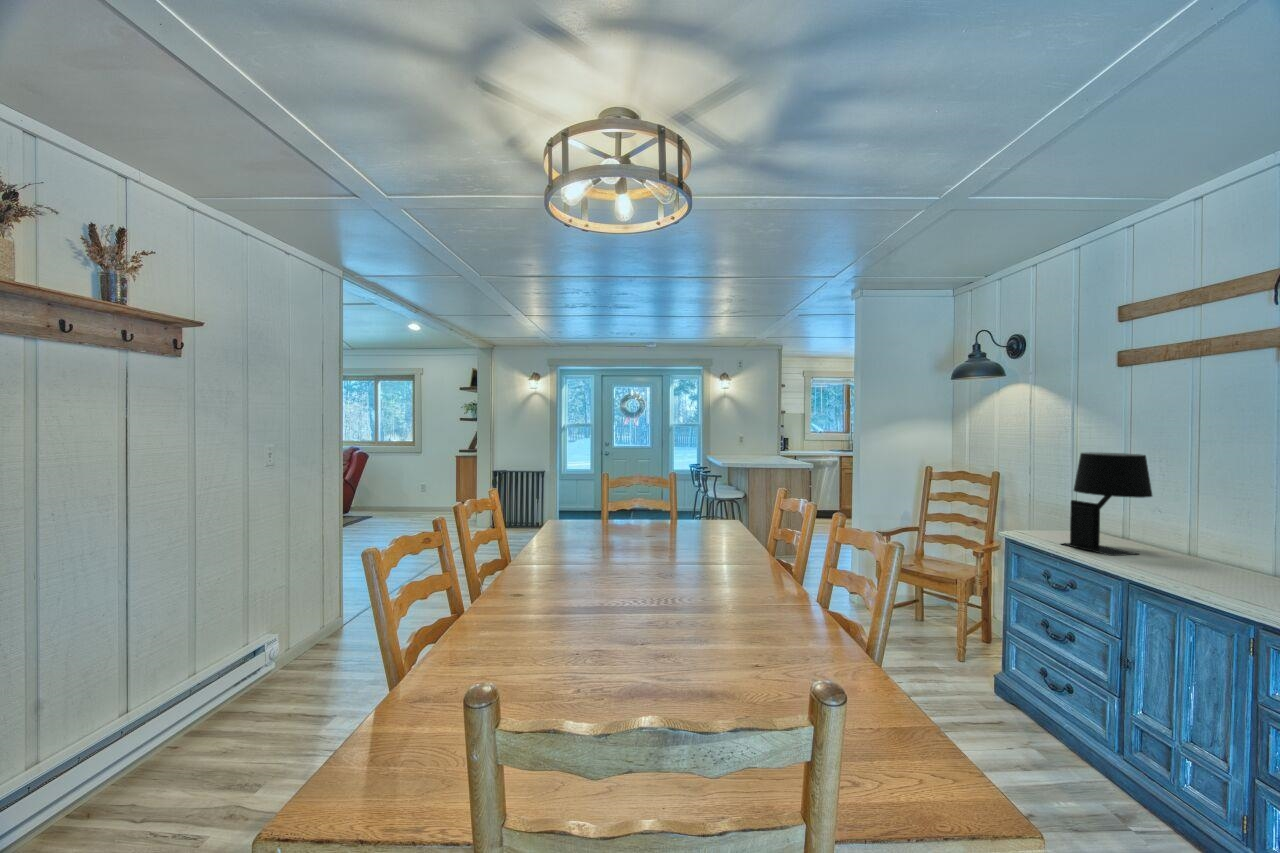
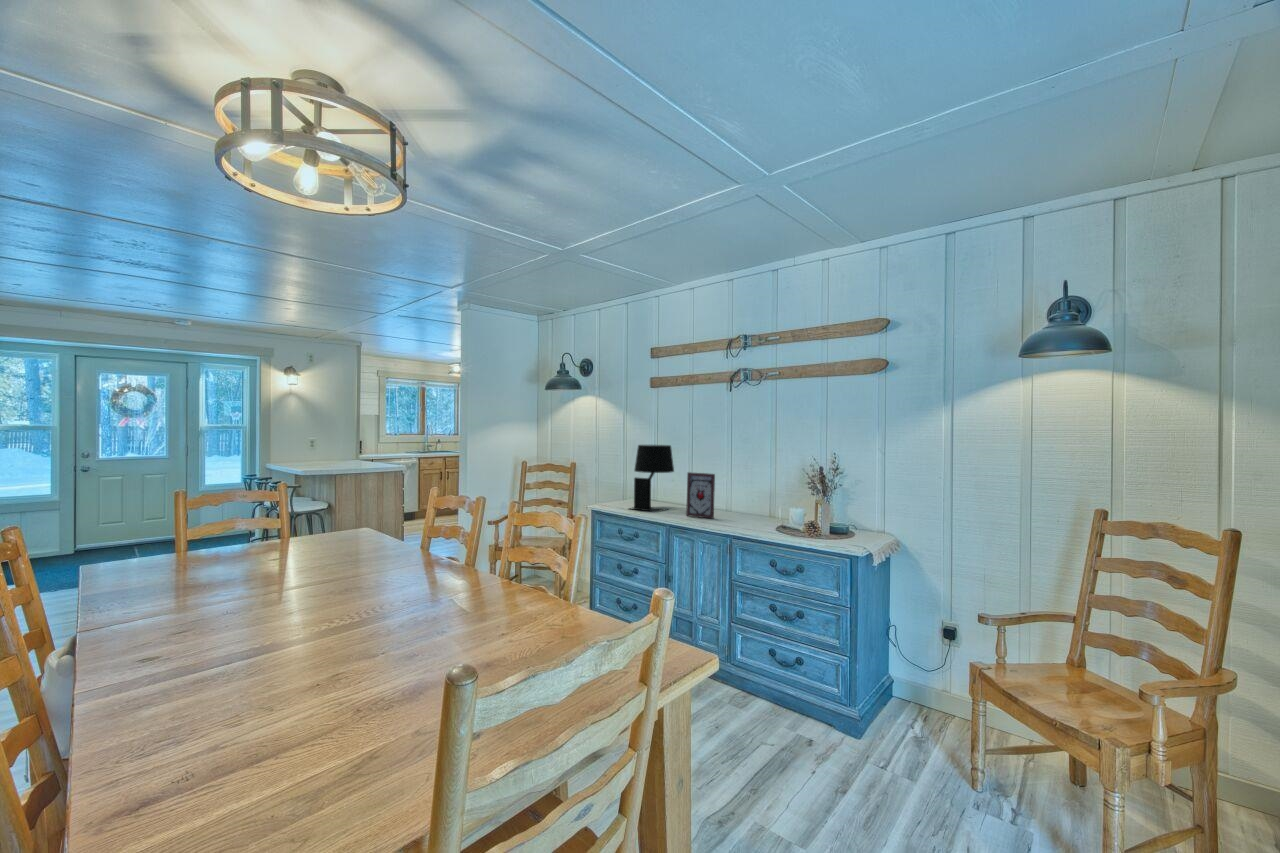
picture frame: none [1165,501,1229,584] -> present [686,472,715,519]

